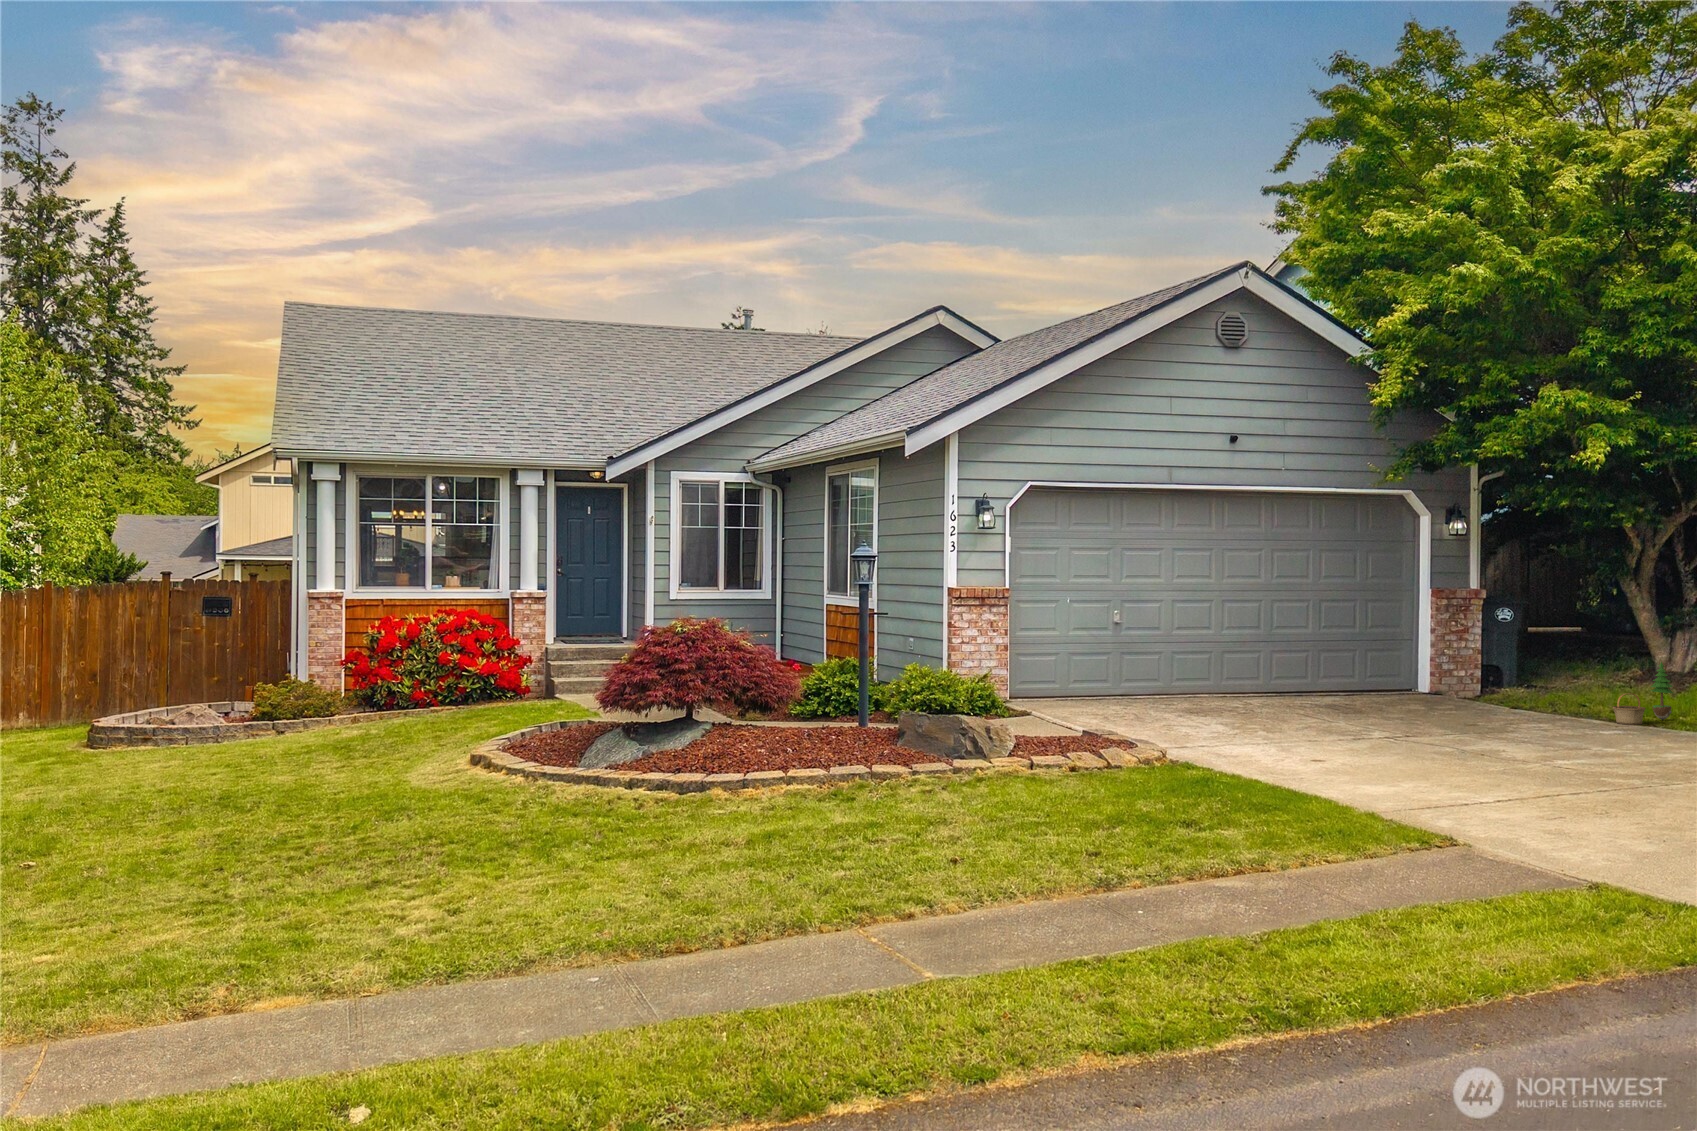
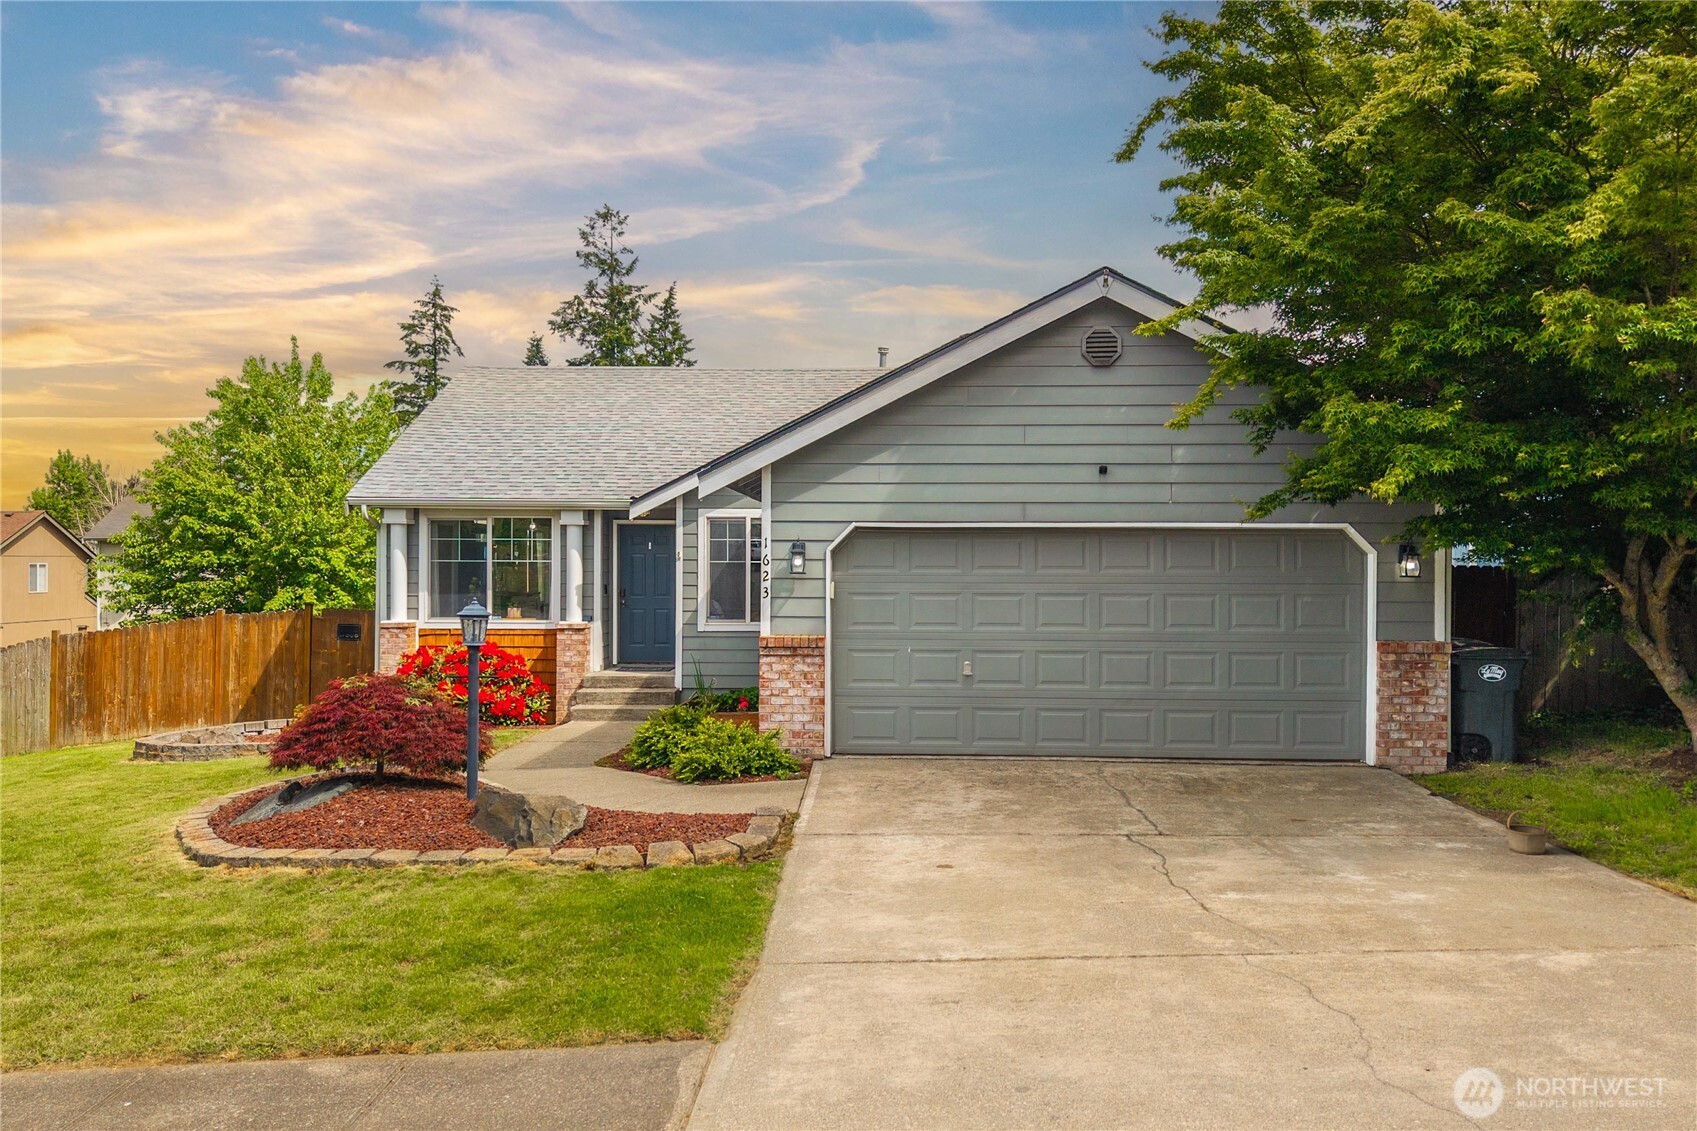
potted tree: present [1651,662,1673,720] -> none [1576,767,1612,847]

